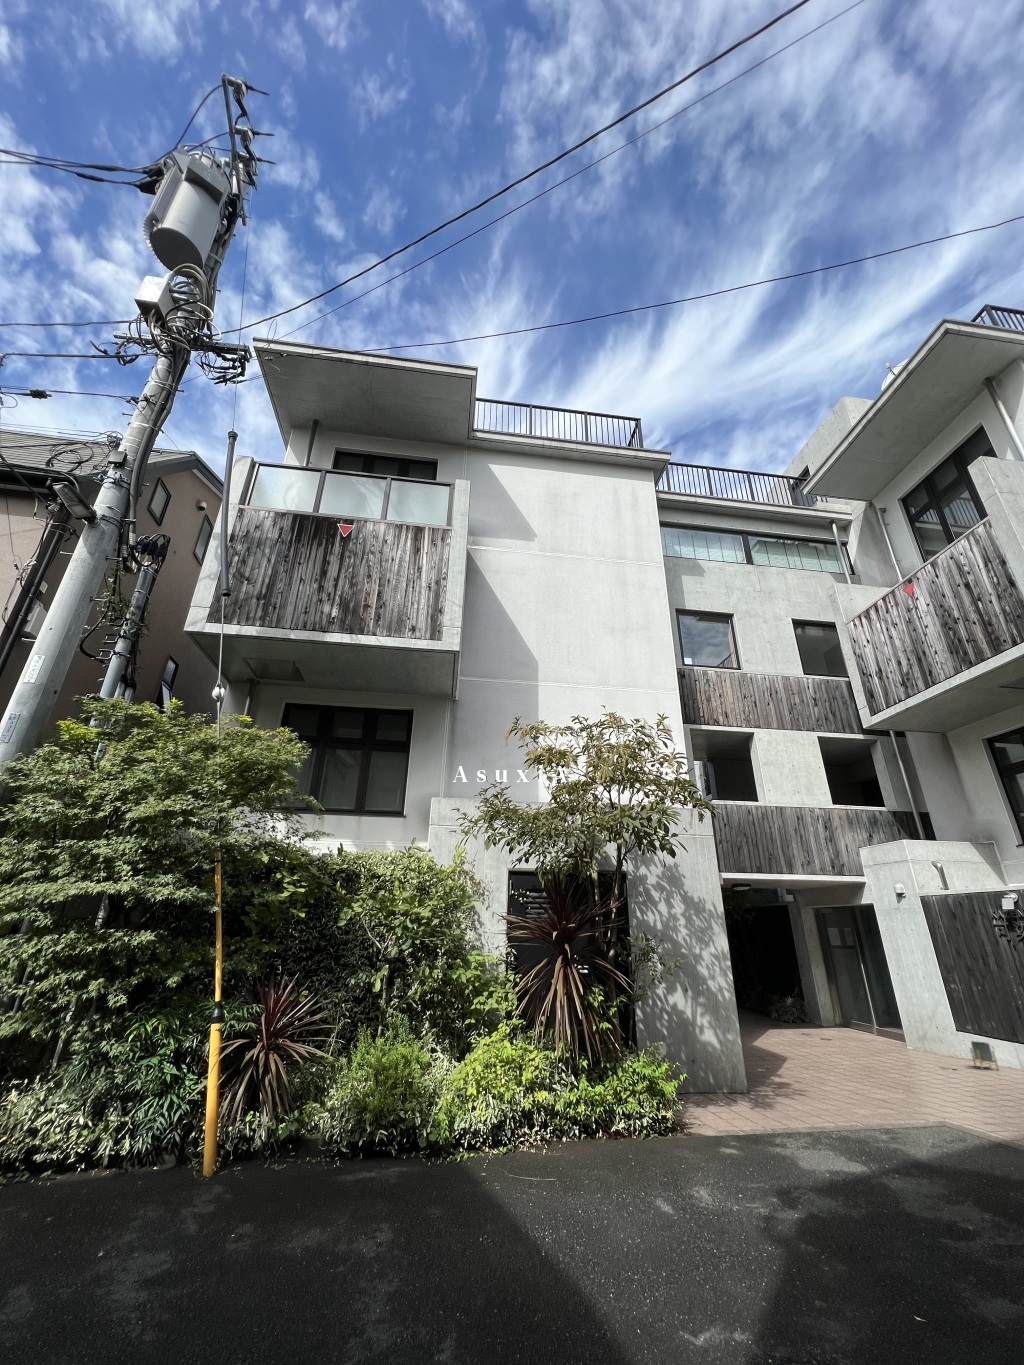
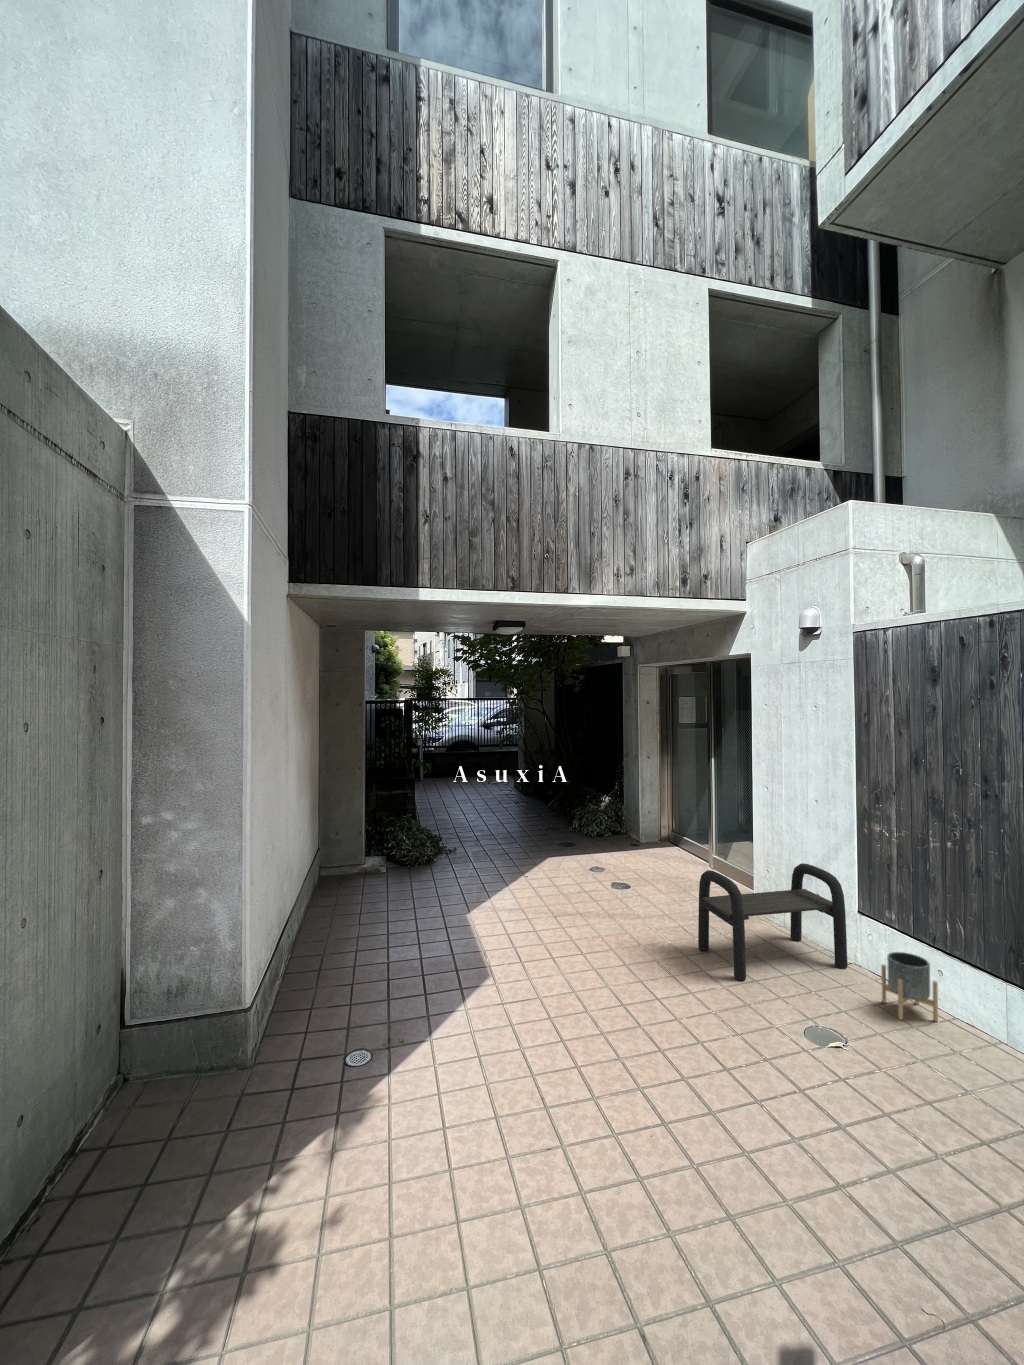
bench: none [876,1009,958,1059] -> present [698,863,847,980]

